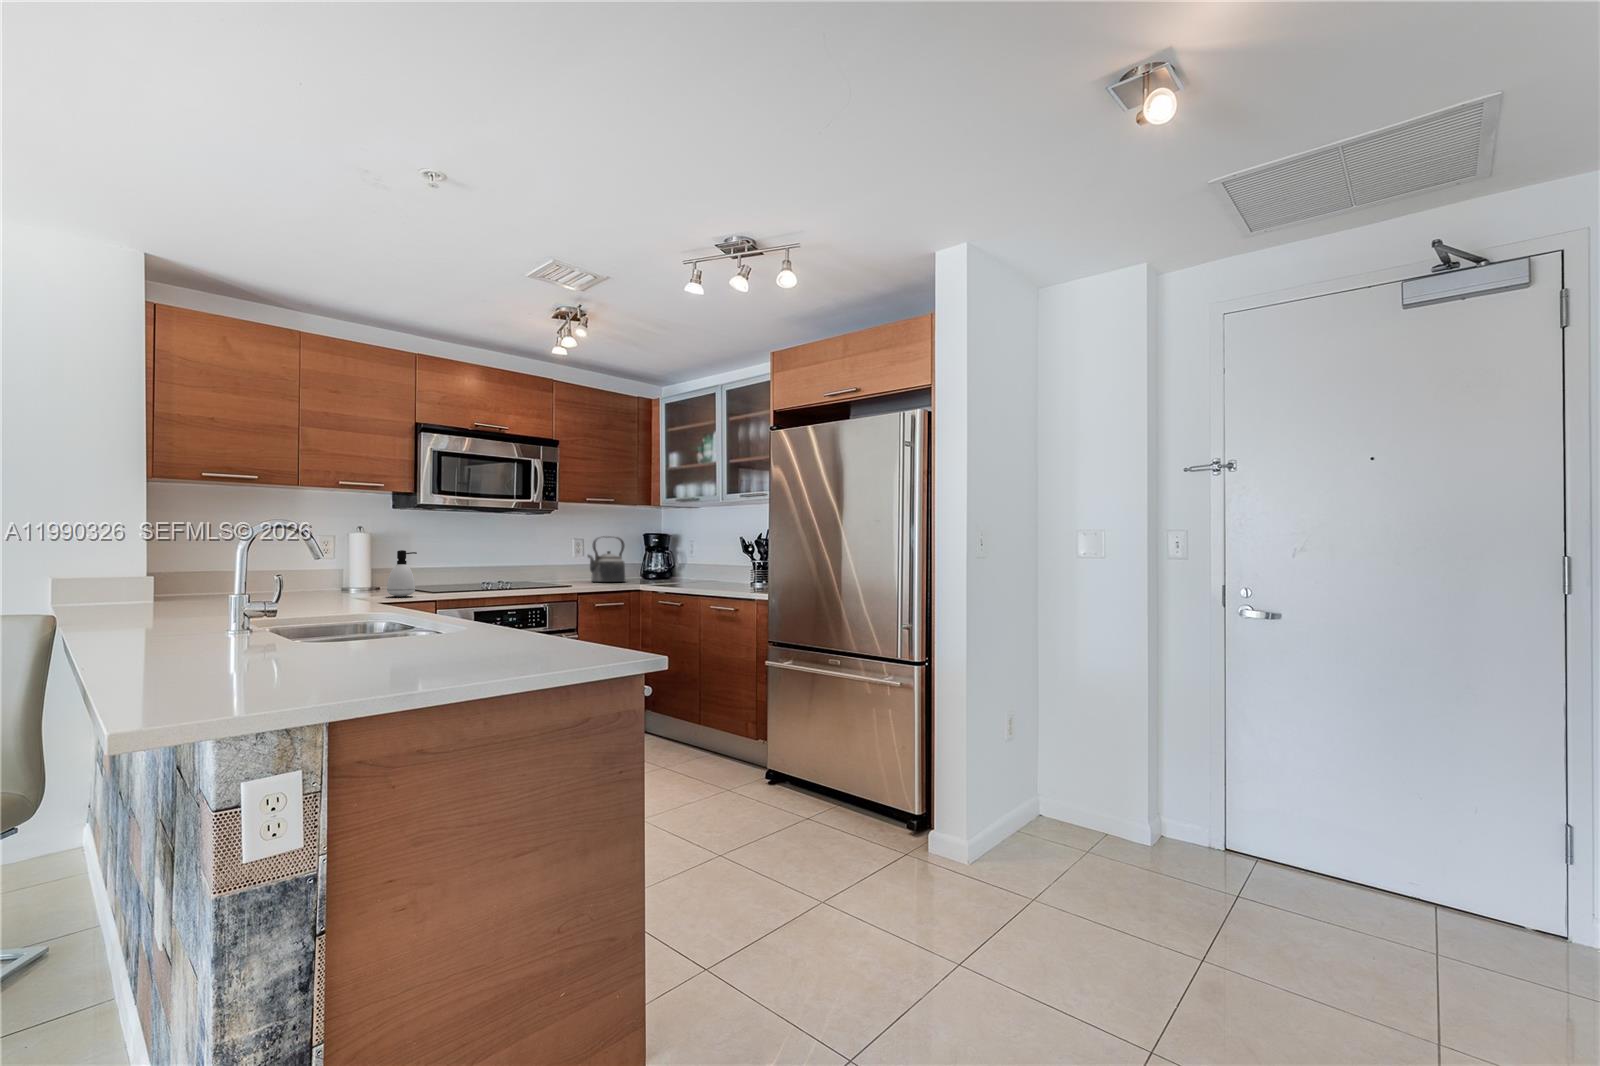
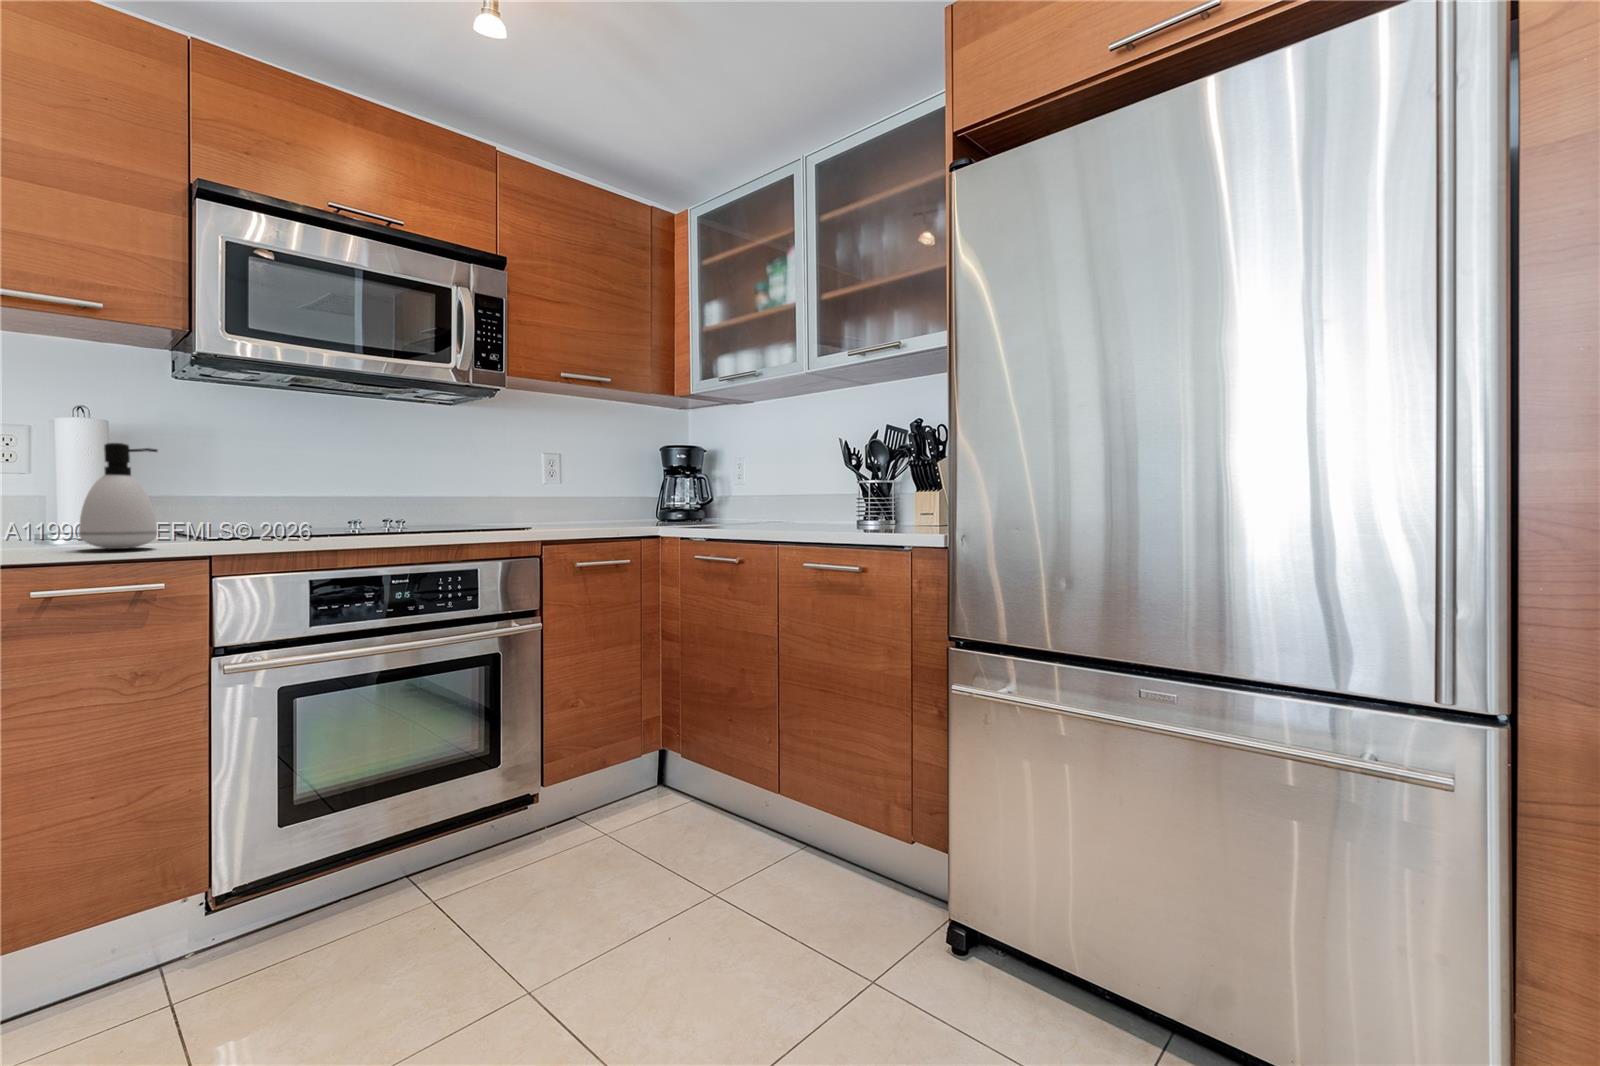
kettle: present [588,536,625,582] -> none [567,447,632,524]

